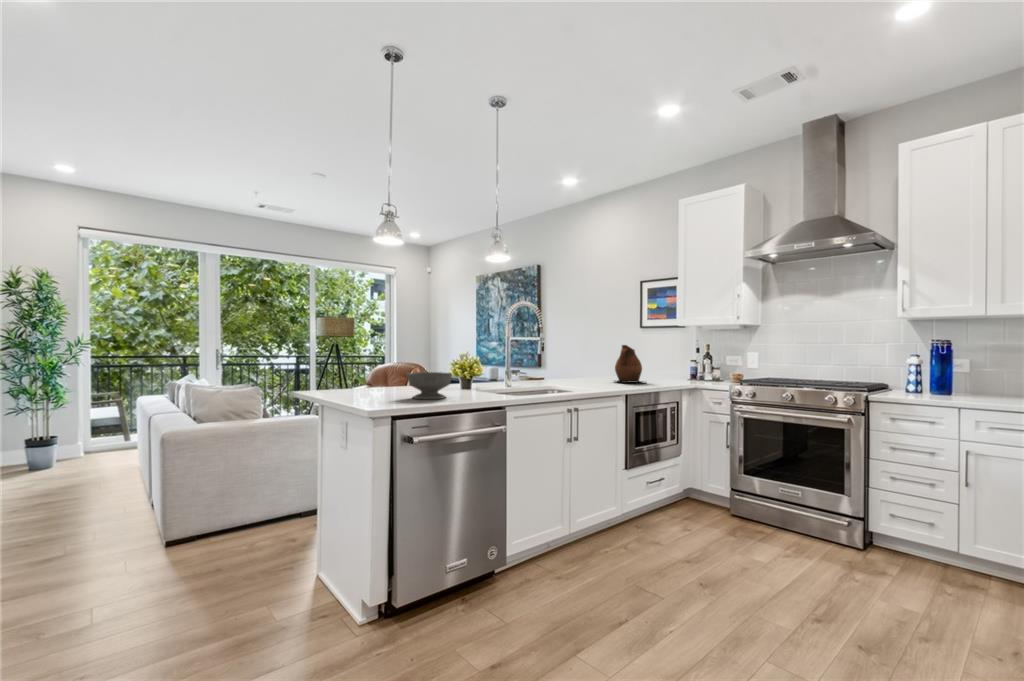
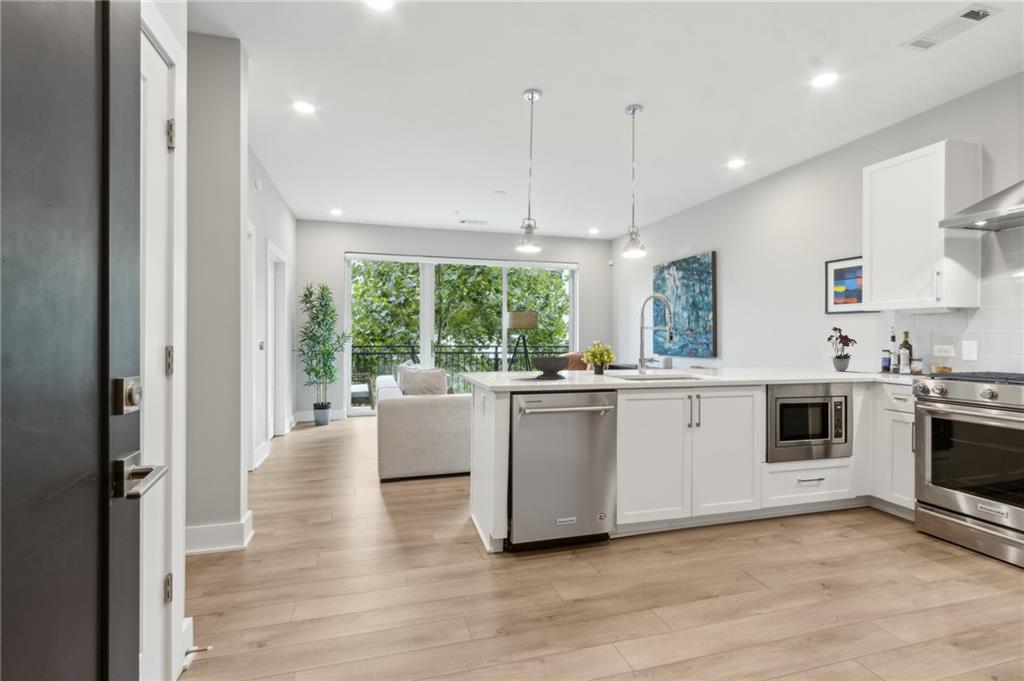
flower arrangement: none [647,338,674,379] -> present [828,327,857,371]
ceramic pitcher: present [615,345,643,383] -> none [766,332,809,374]

